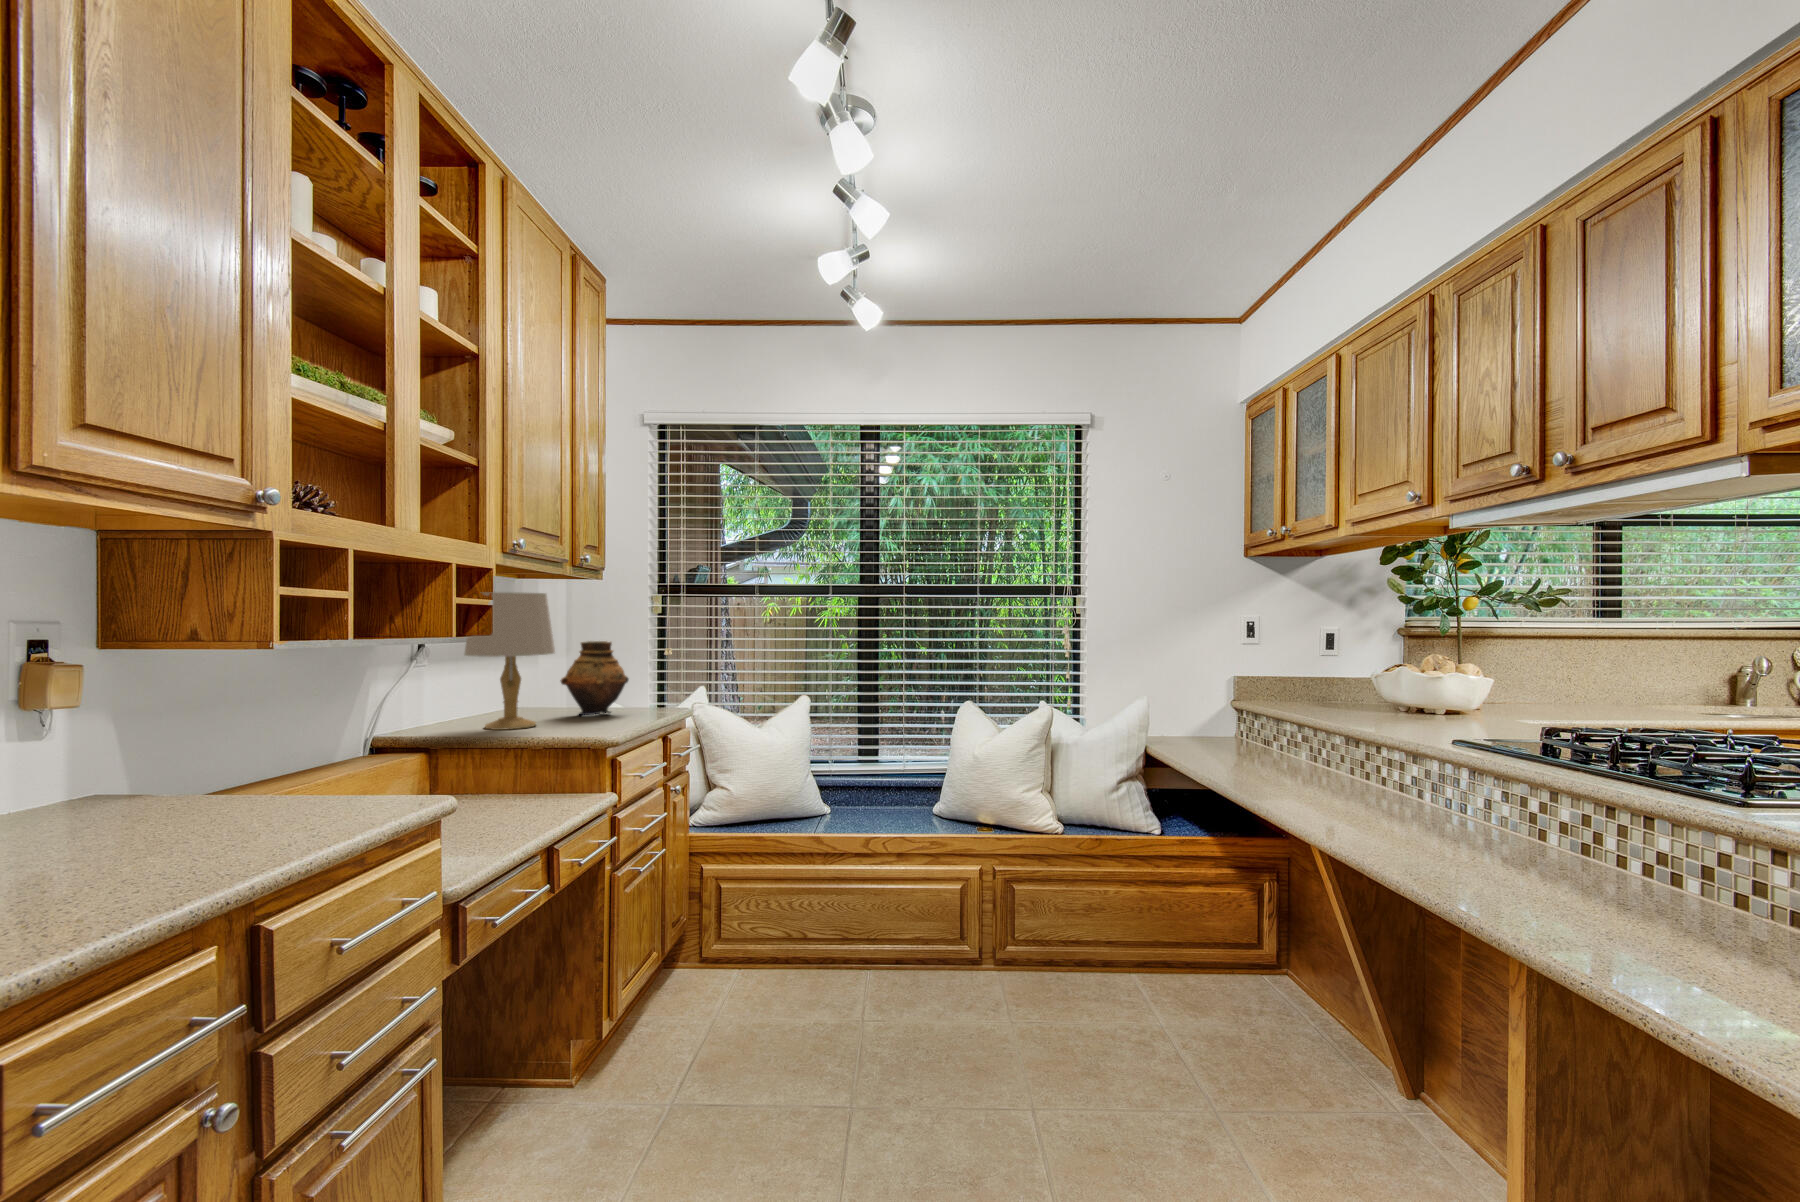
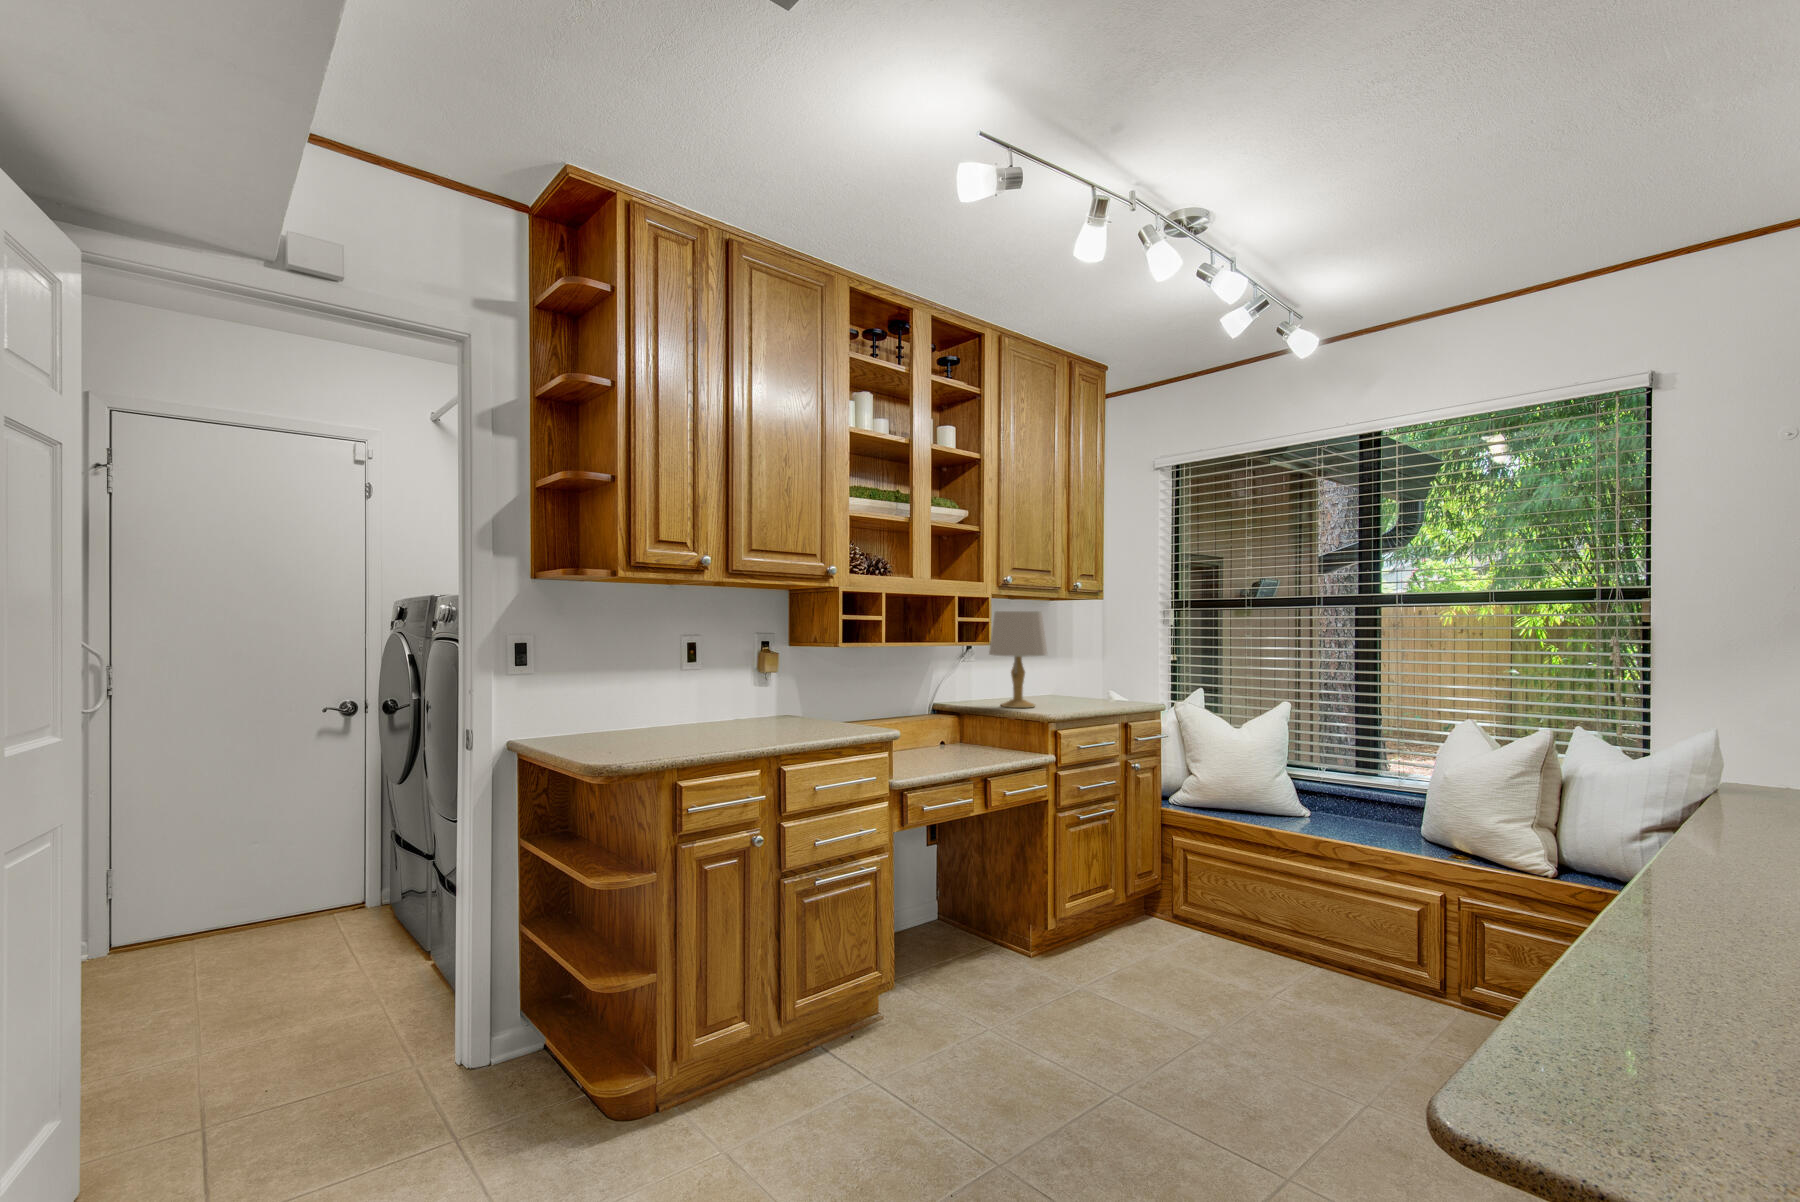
vase: present [560,641,629,715] -> none [1063,647,1116,704]

